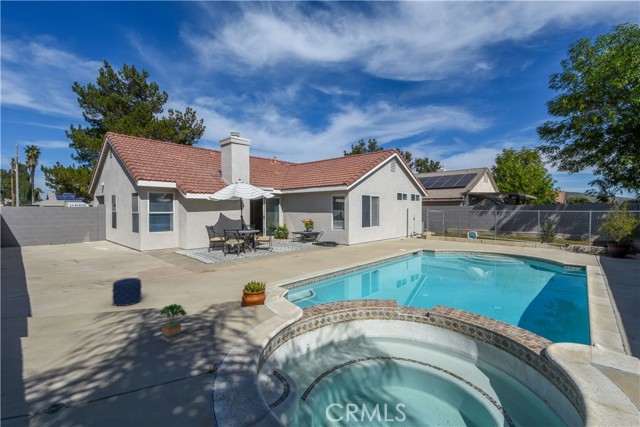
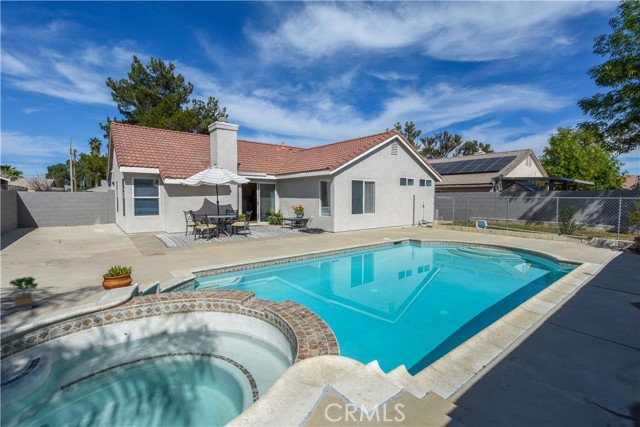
pouf: present [112,278,142,306] -> none [29,254,60,278]

